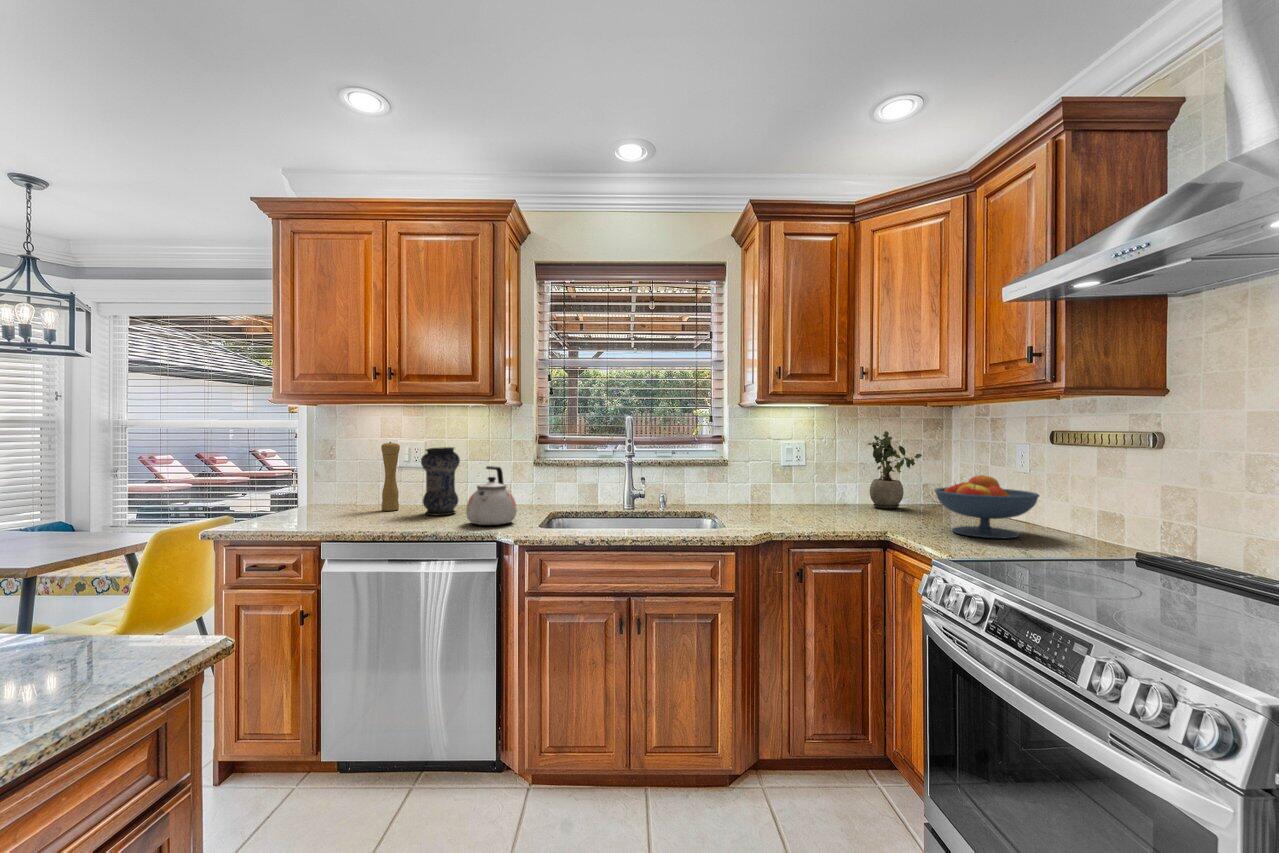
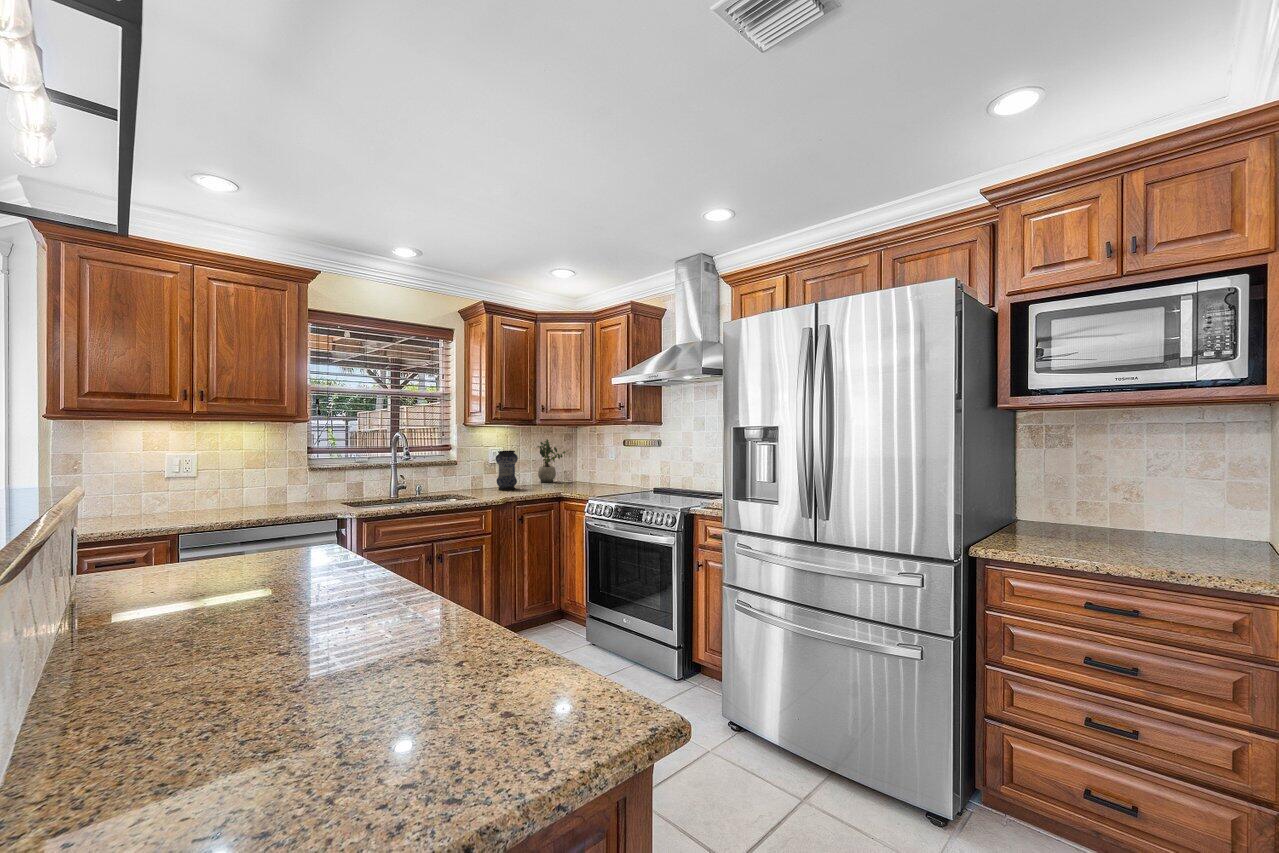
pepper mill: present [381,442,400,511] -> none [191,459,209,514]
vase: present [421,447,460,515] -> present [496,451,518,490]
kettle: present [466,466,517,525] -> none [304,472,342,512]
fruit bowl: present [935,475,1039,538] -> none [579,460,623,489]

